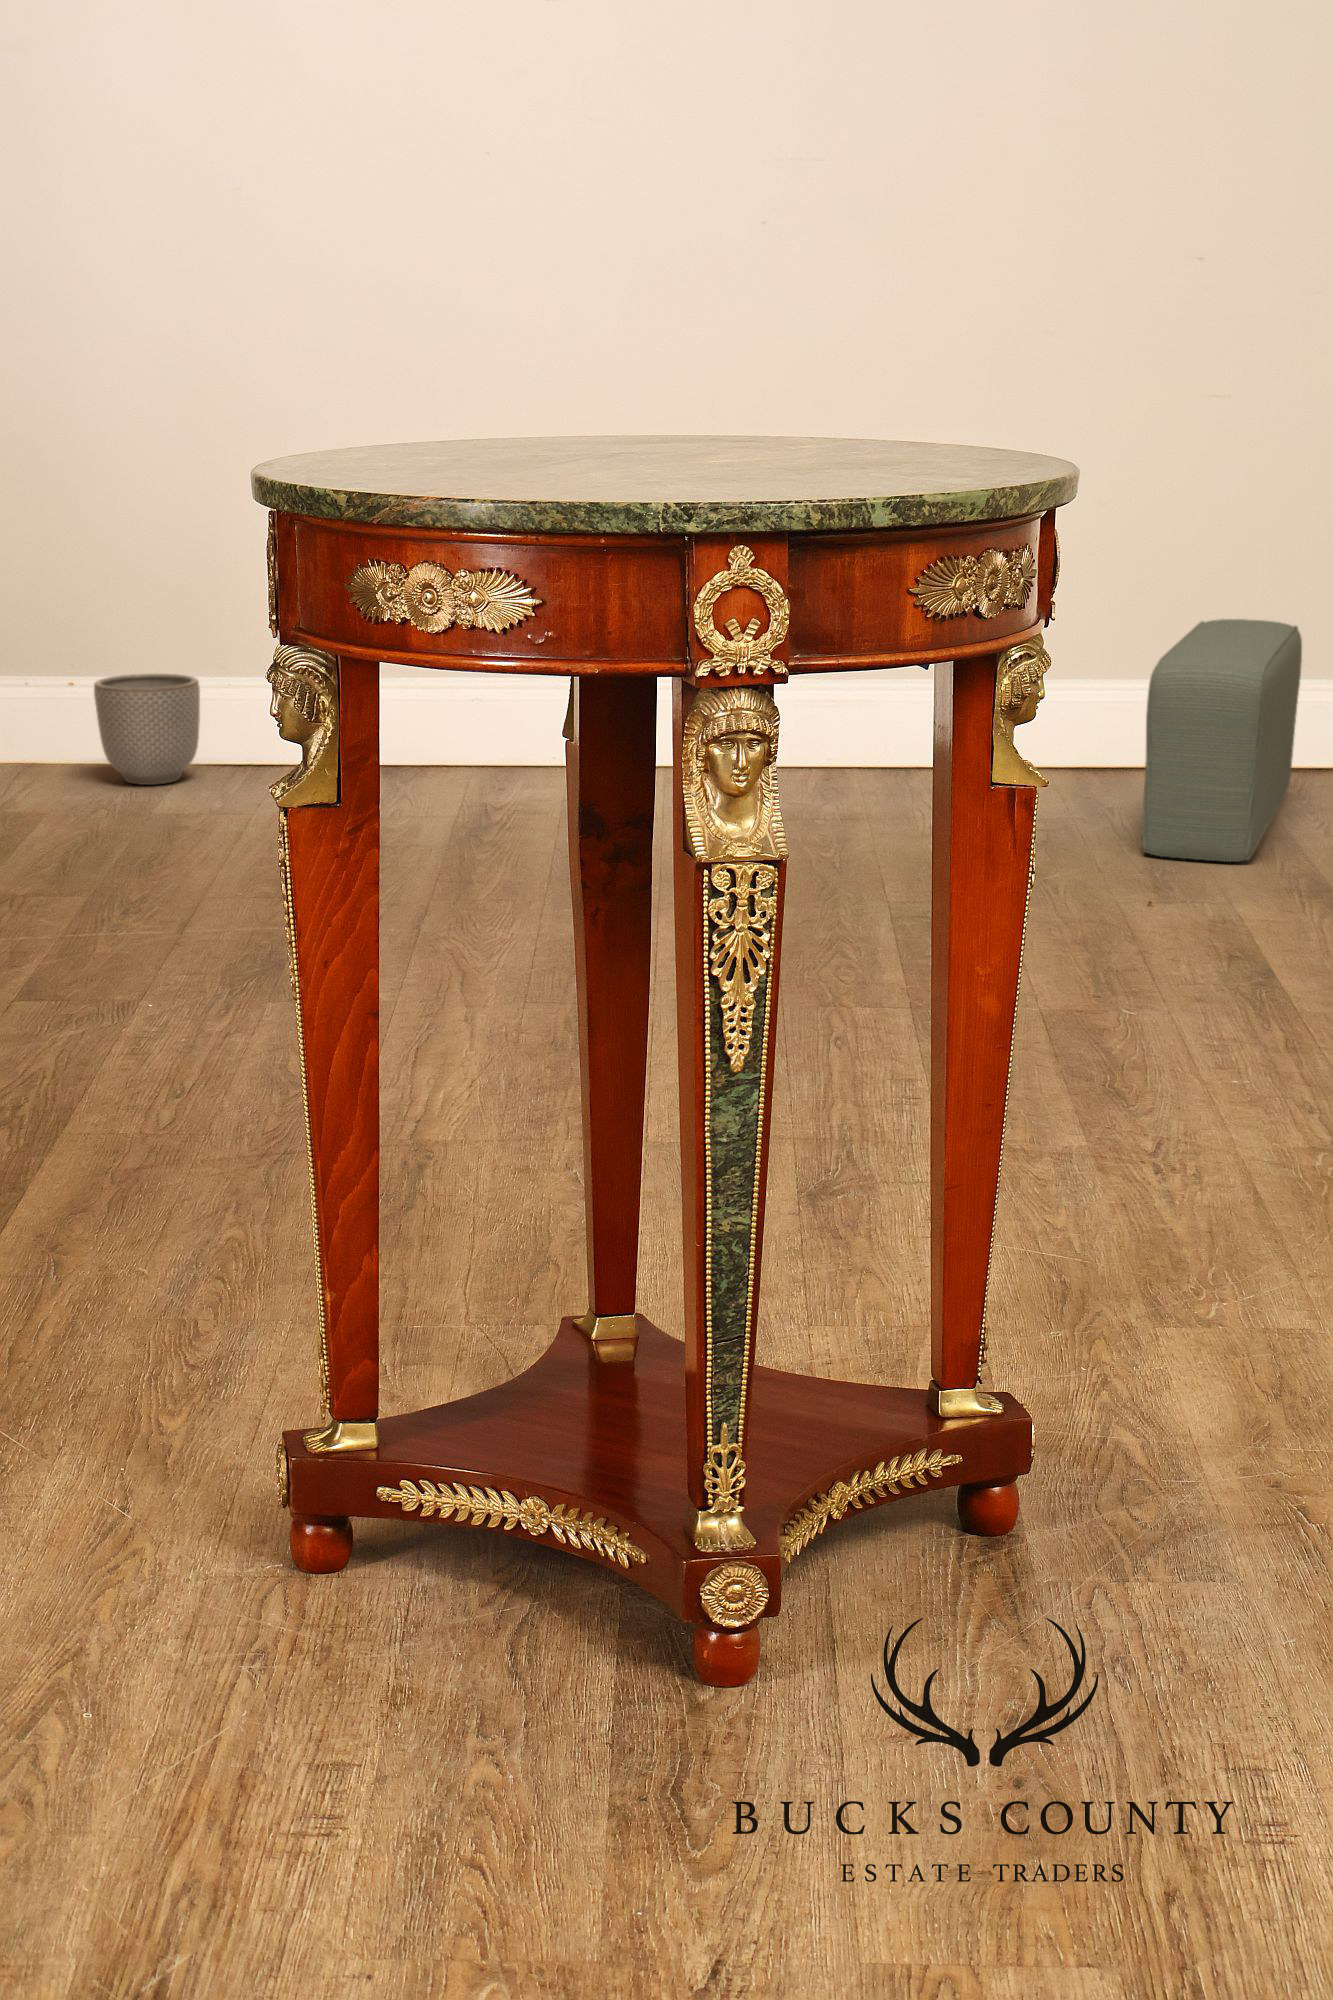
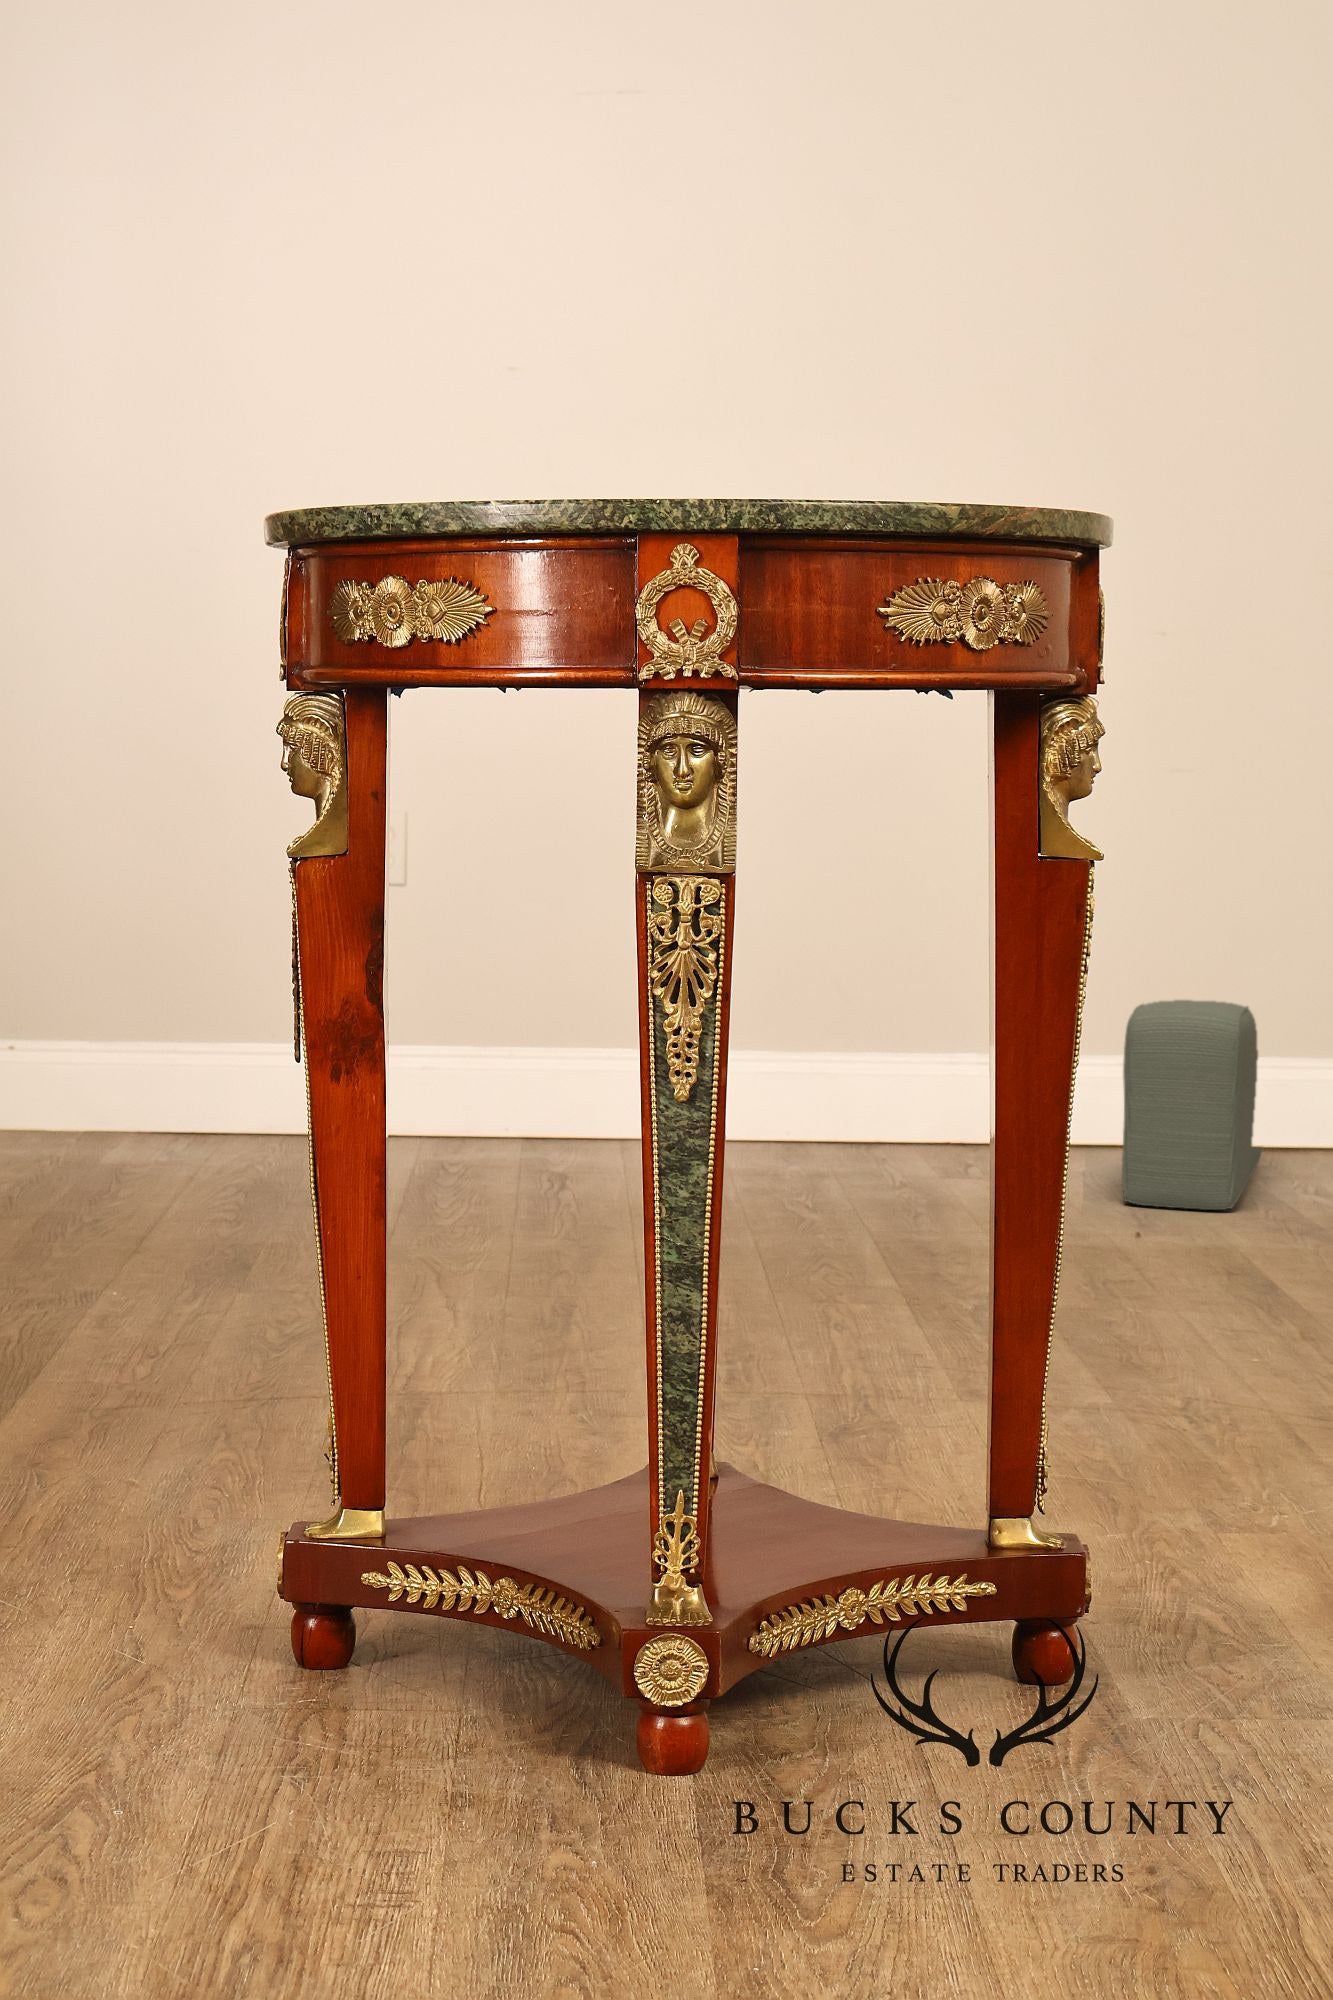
planter: present [94,674,200,785] -> none [47,1029,155,1138]

